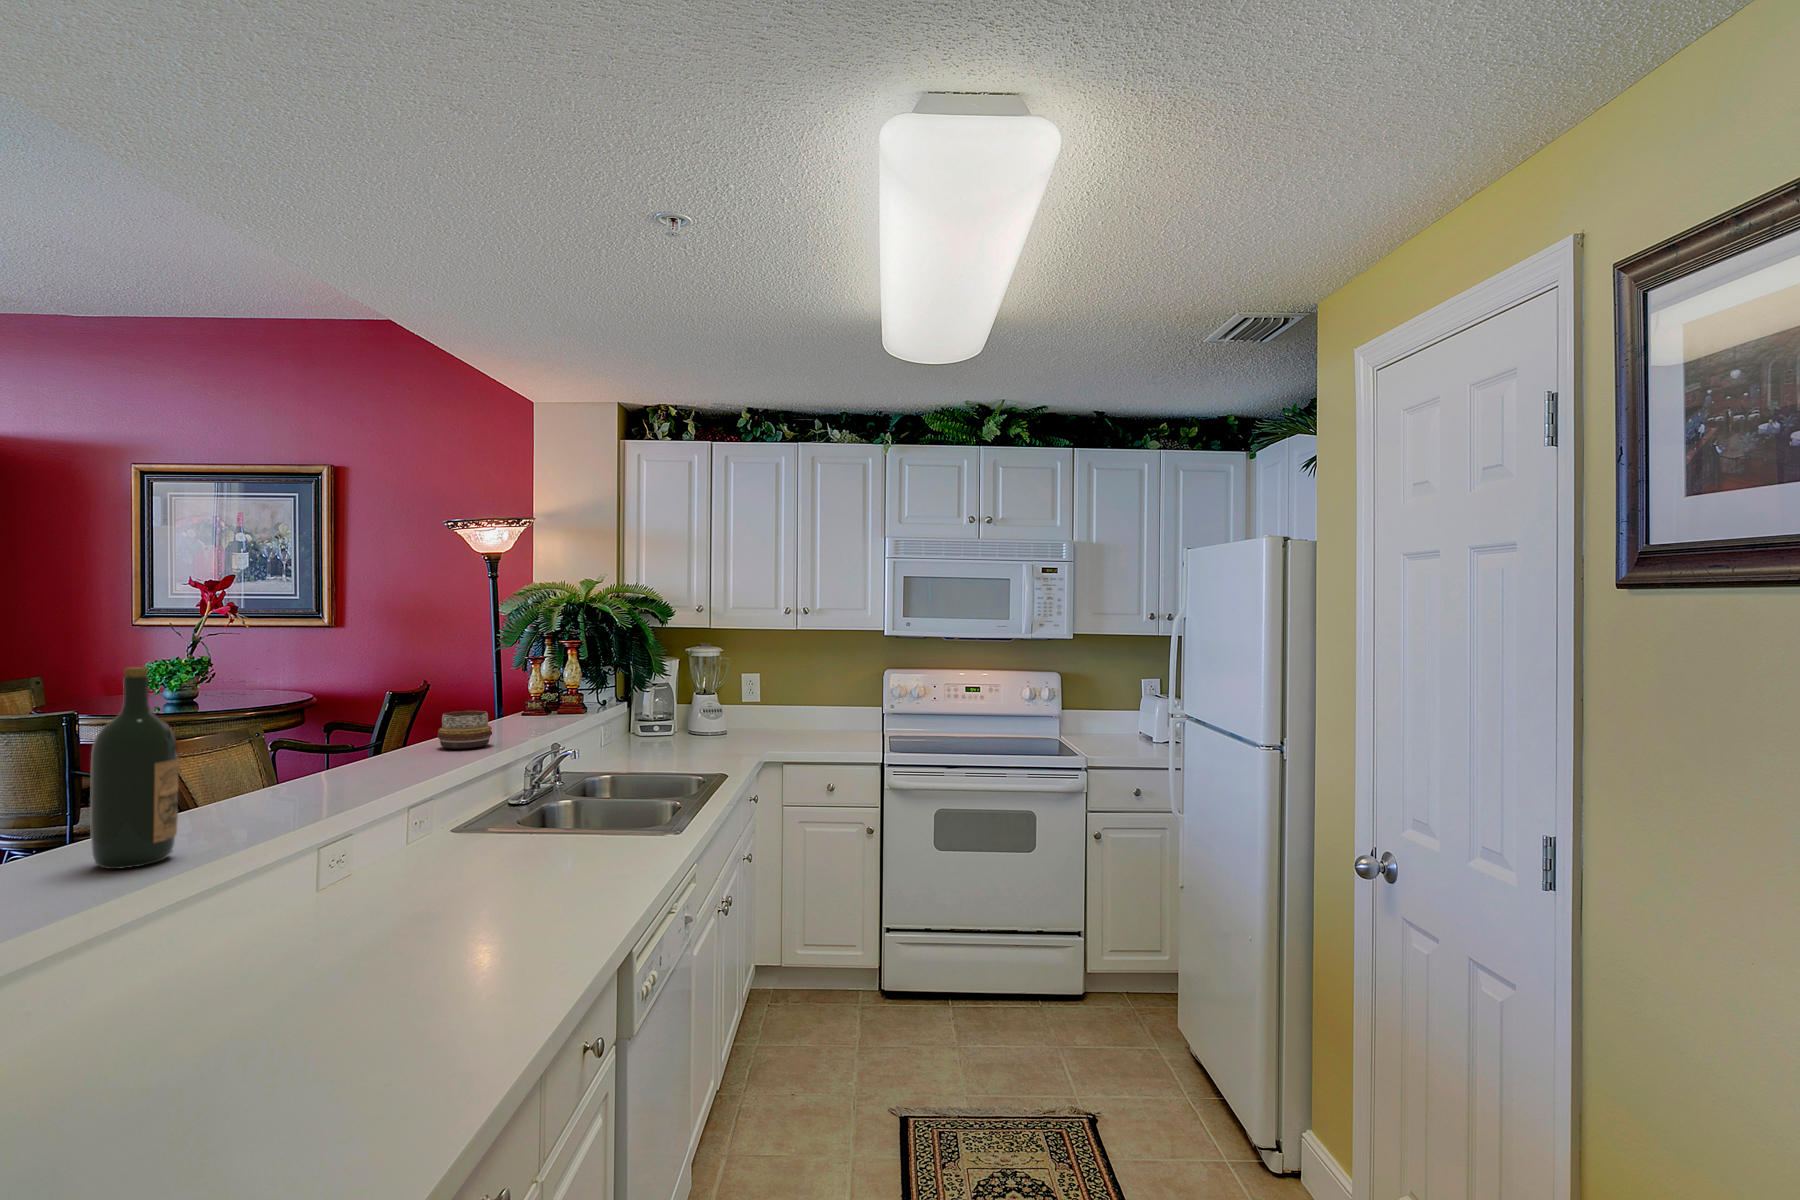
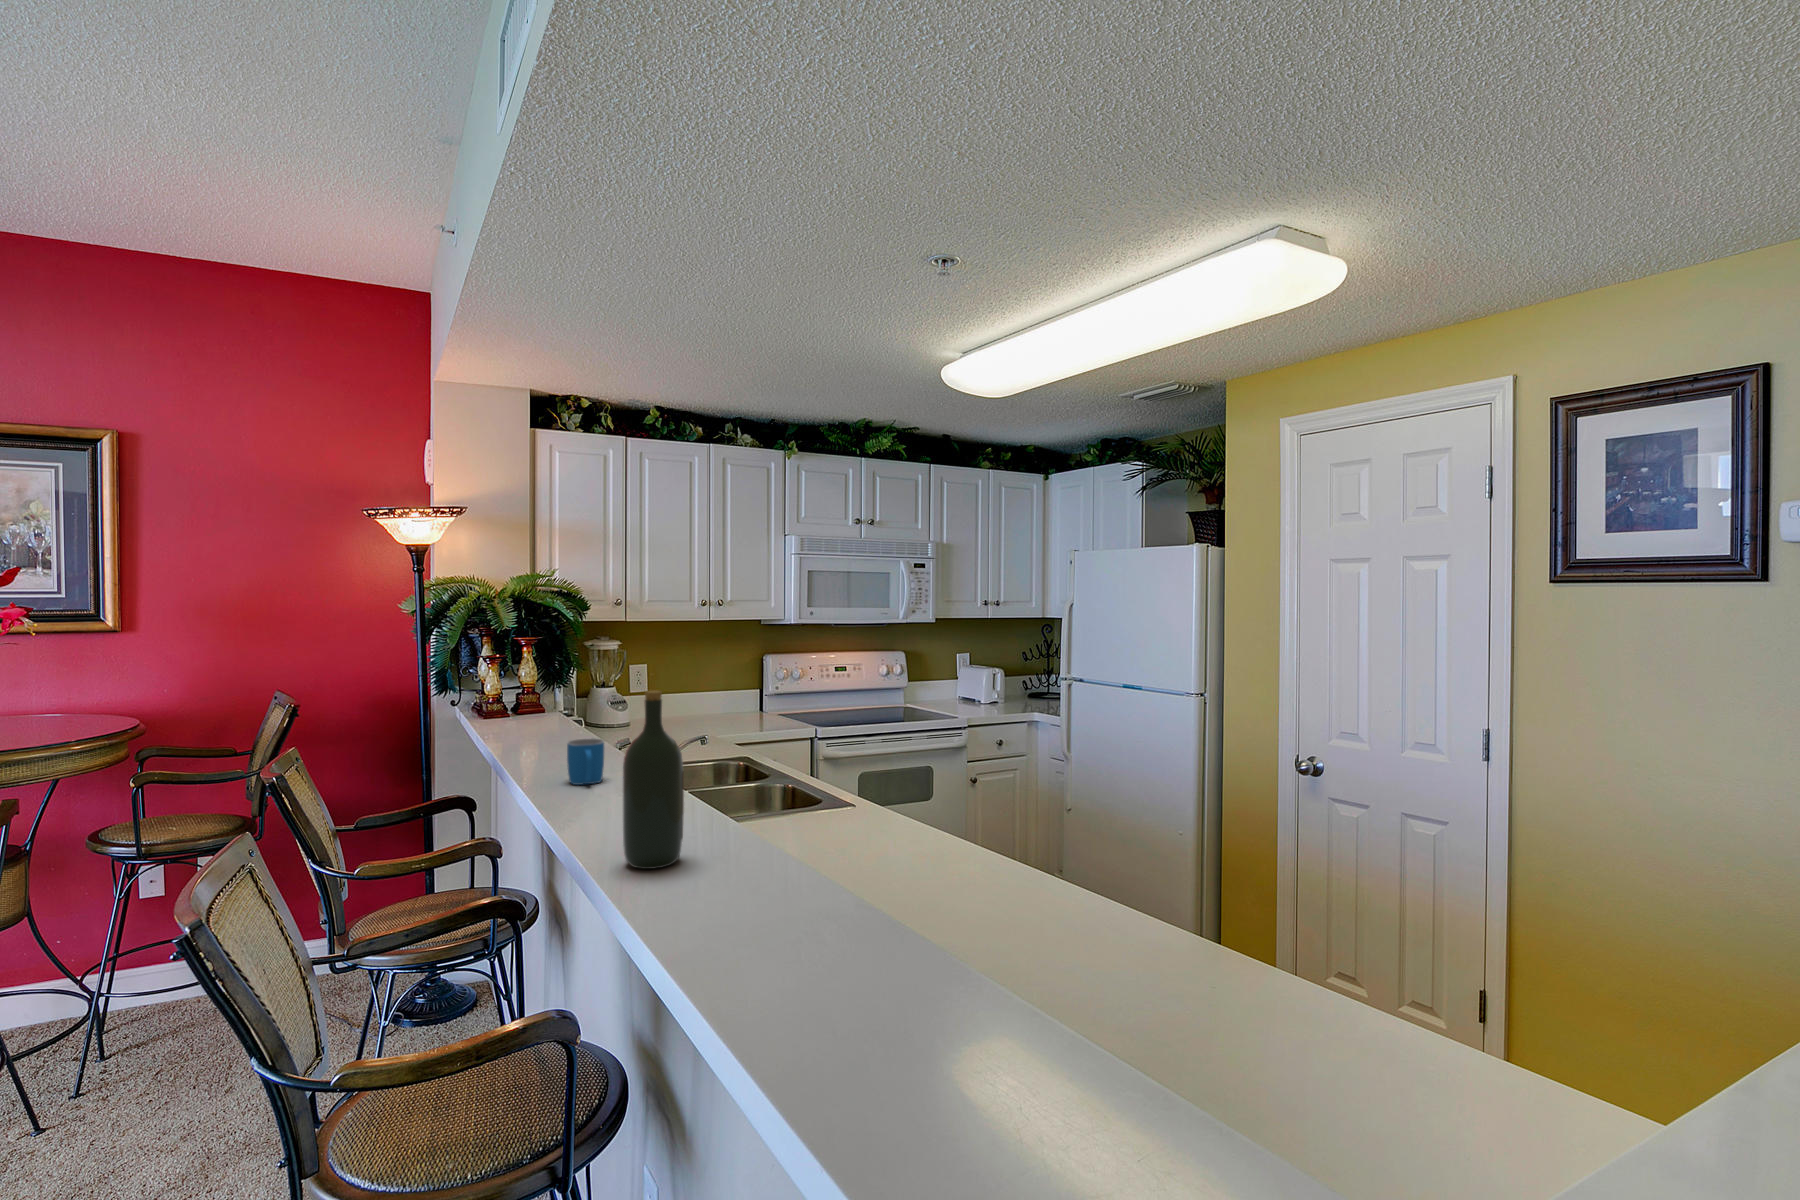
decorative bowl: present [437,711,492,749] -> none [525,715,578,753]
mug: none [363,732,409,779] -> present [567,738,604,785]

